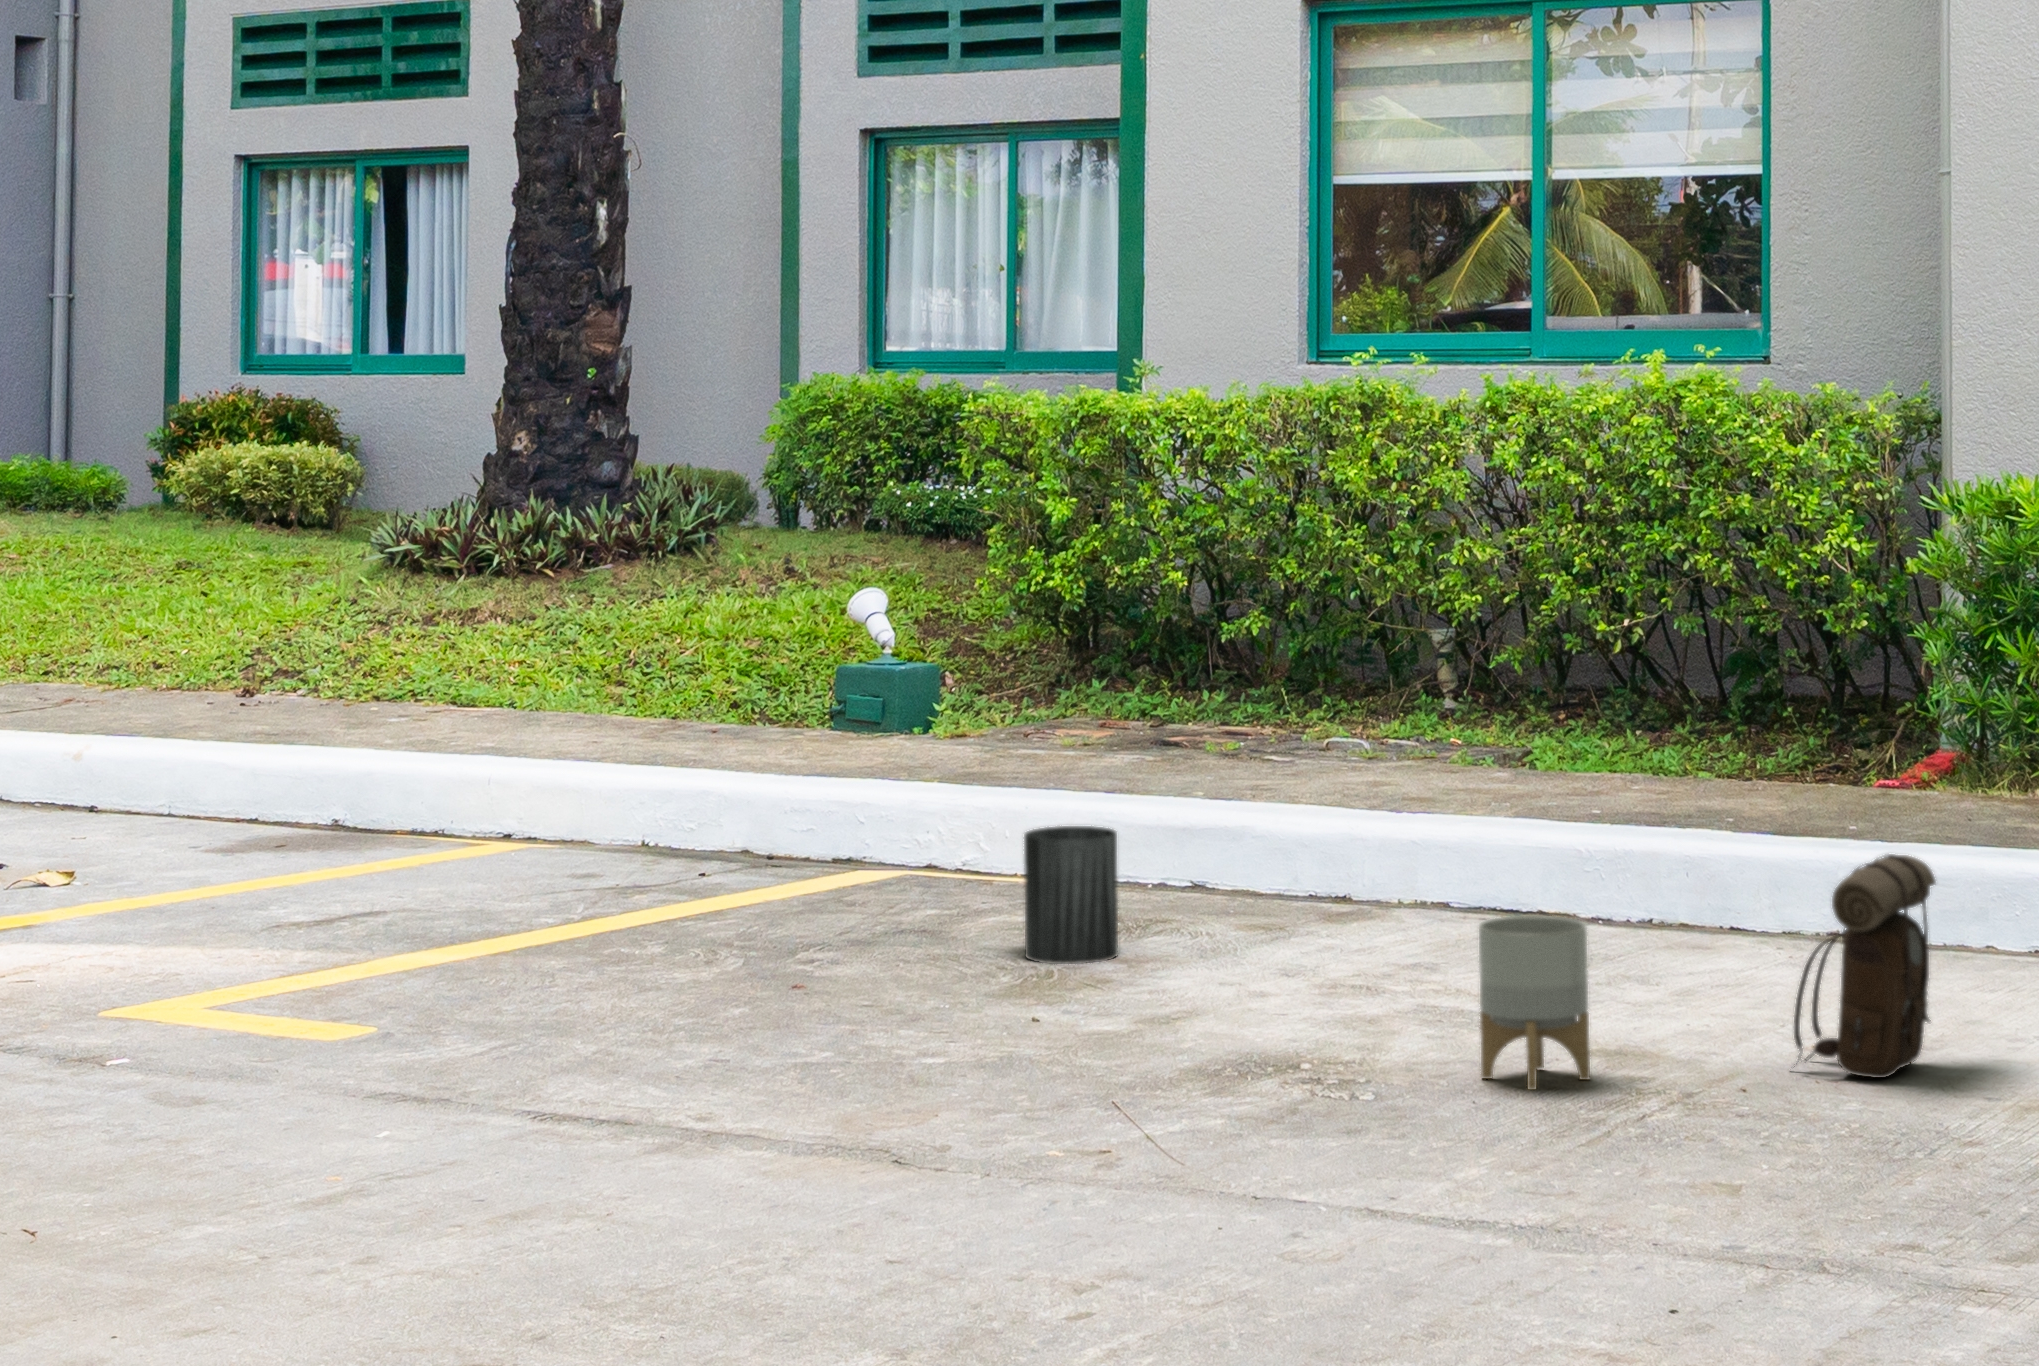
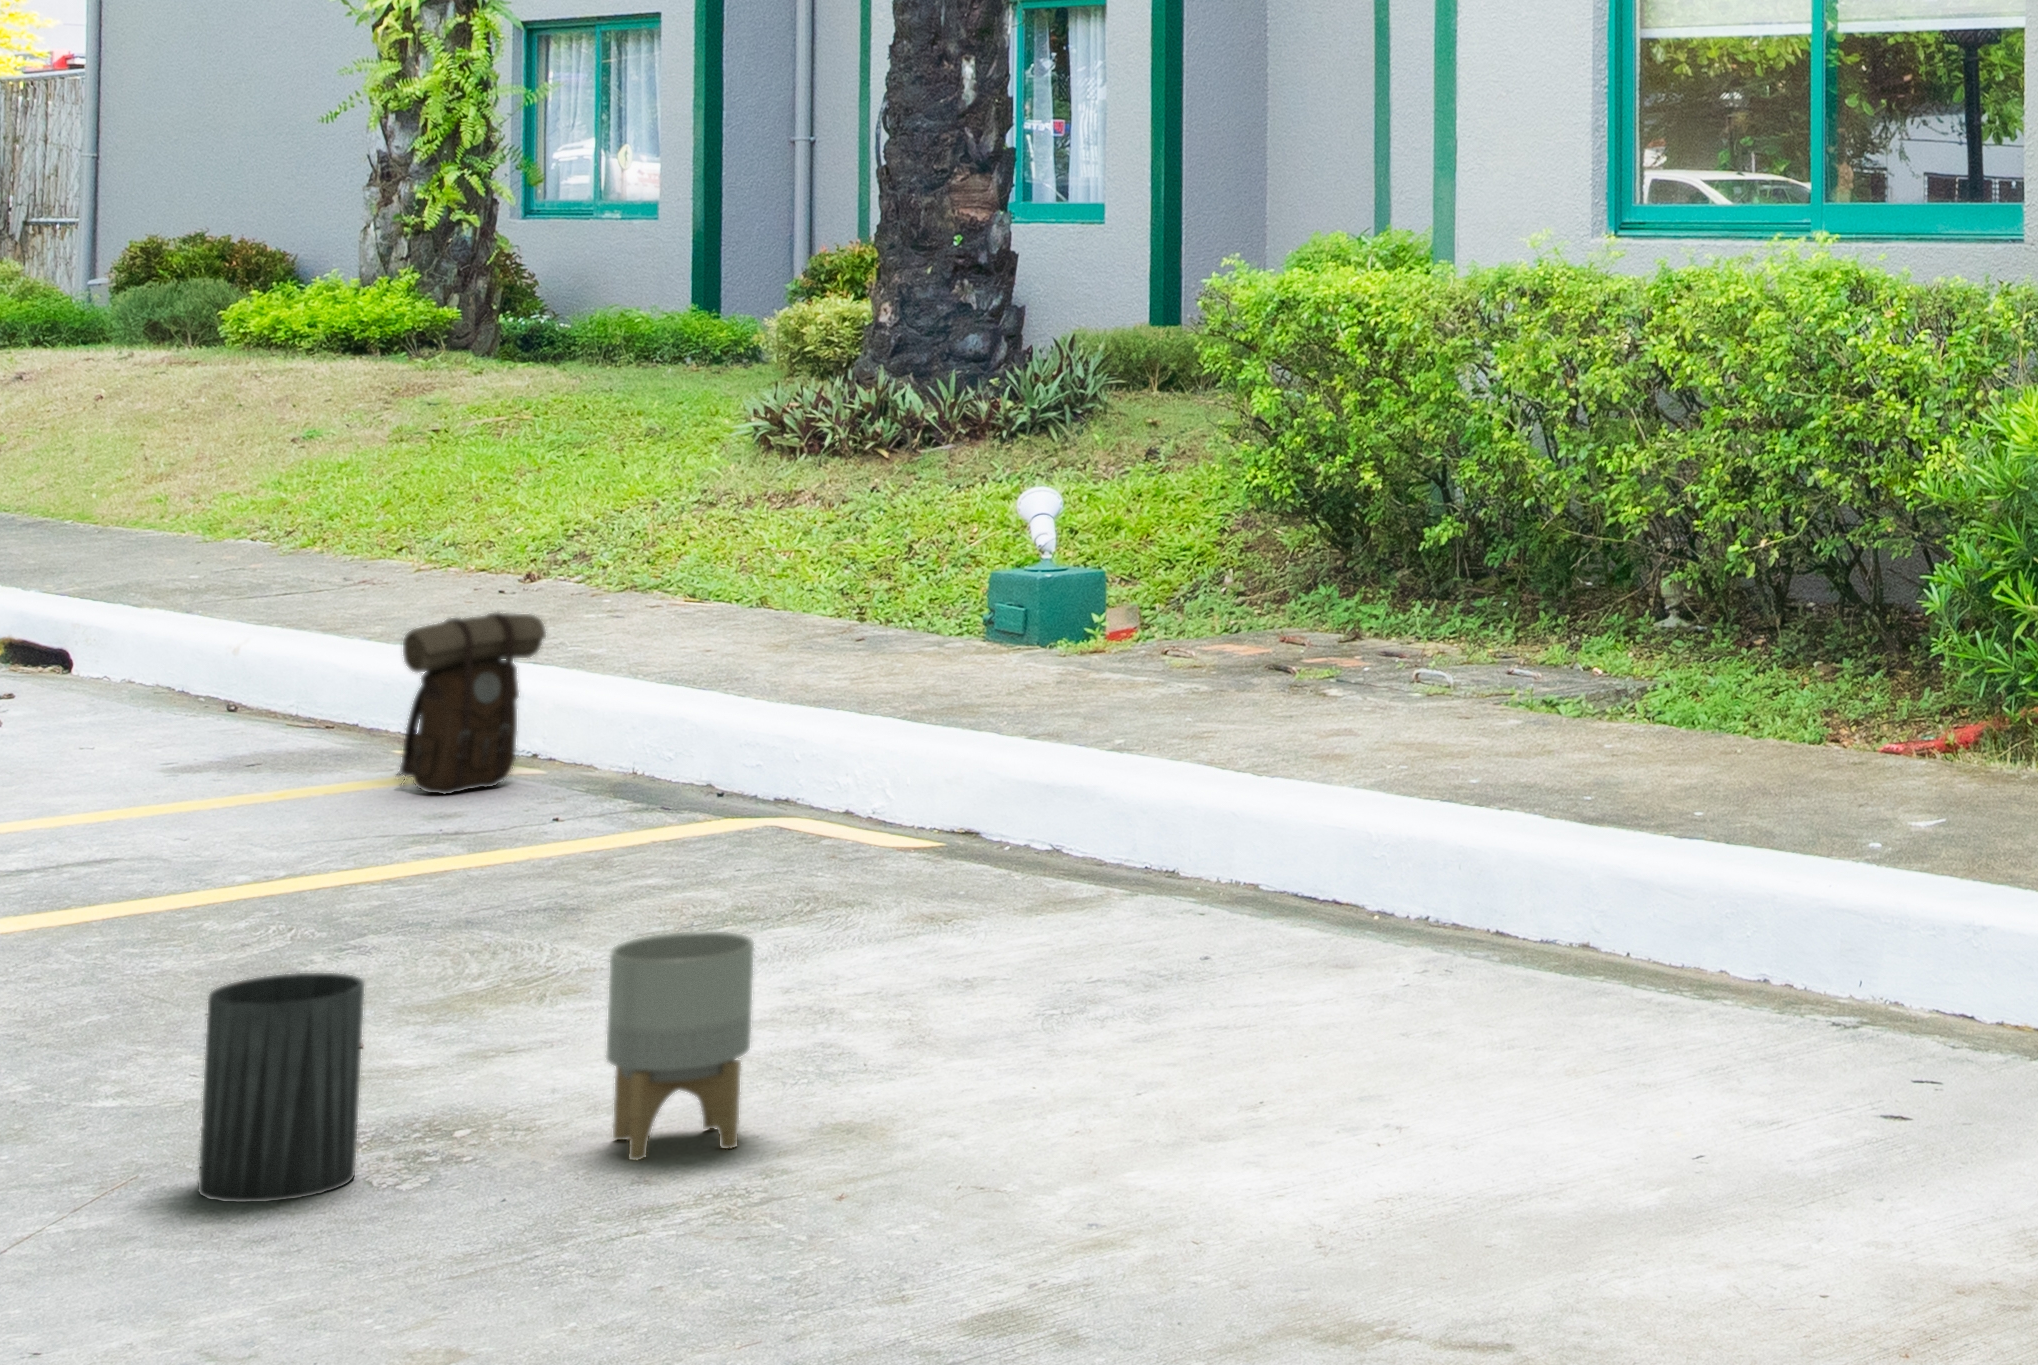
trash can: present [1024,826,1118,964] -> present [198,973,364,1202]
backpack: present [1794,854,1936,1078] -> present [397,613,546,794]

